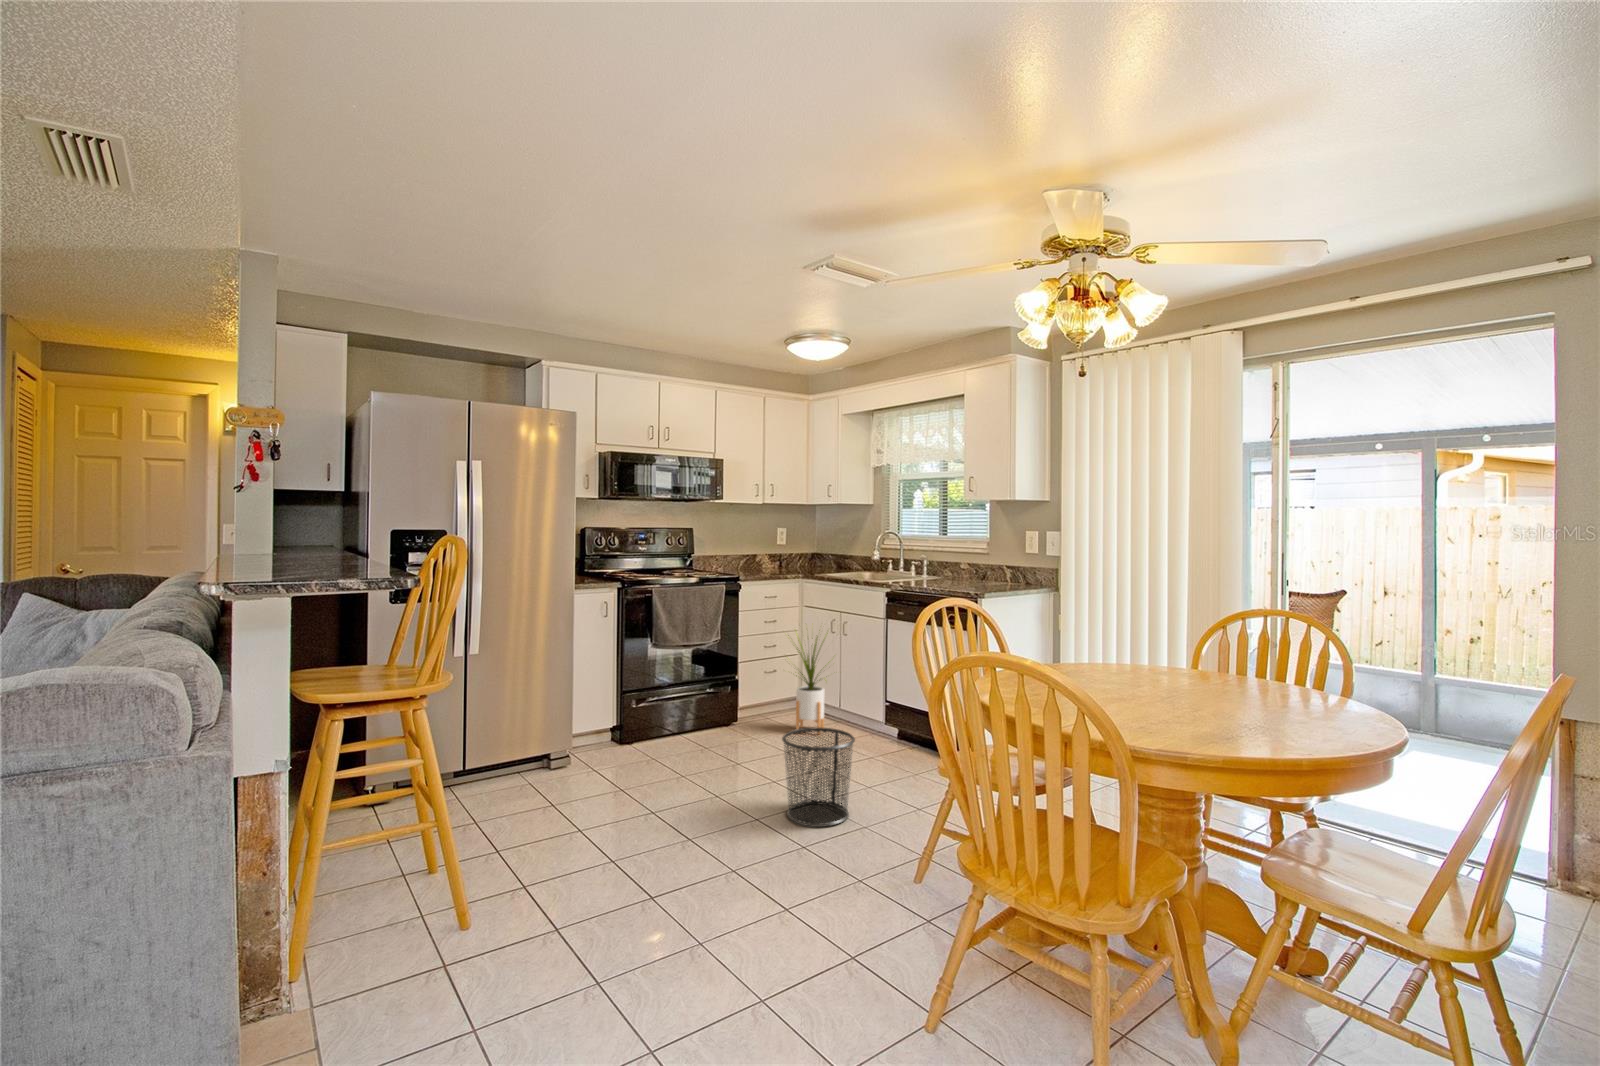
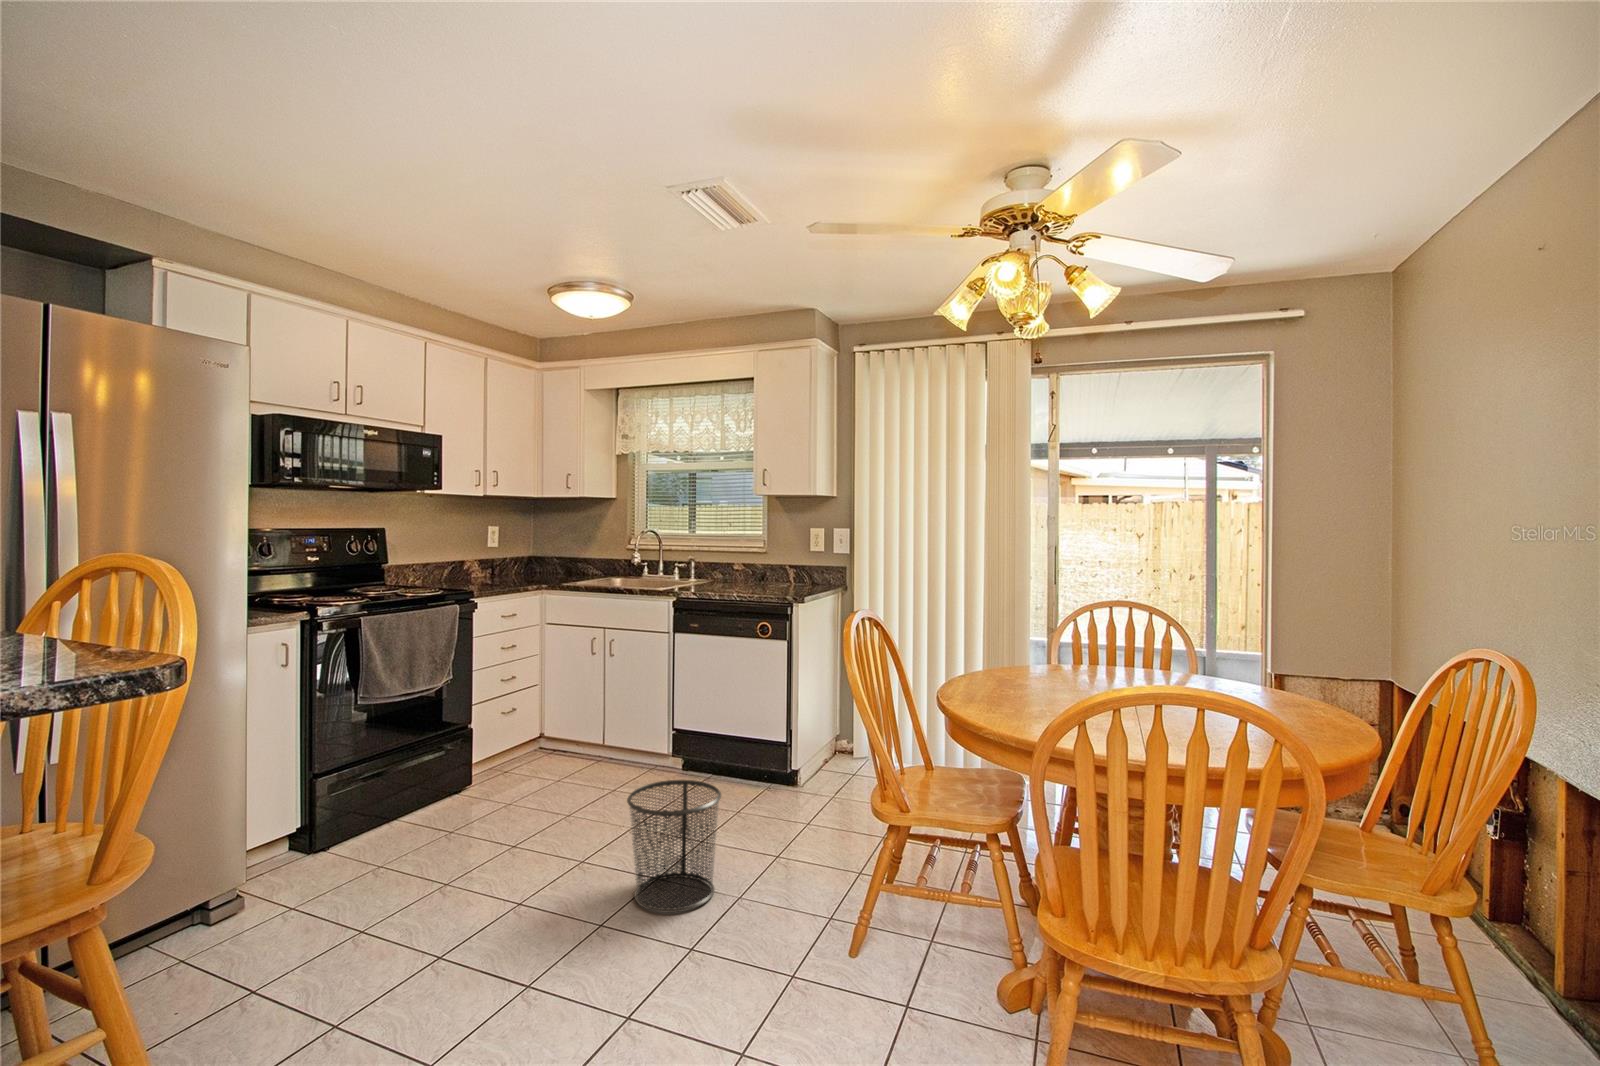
house plant: present [796,633,829,734] -> none [539,640,617,788]

